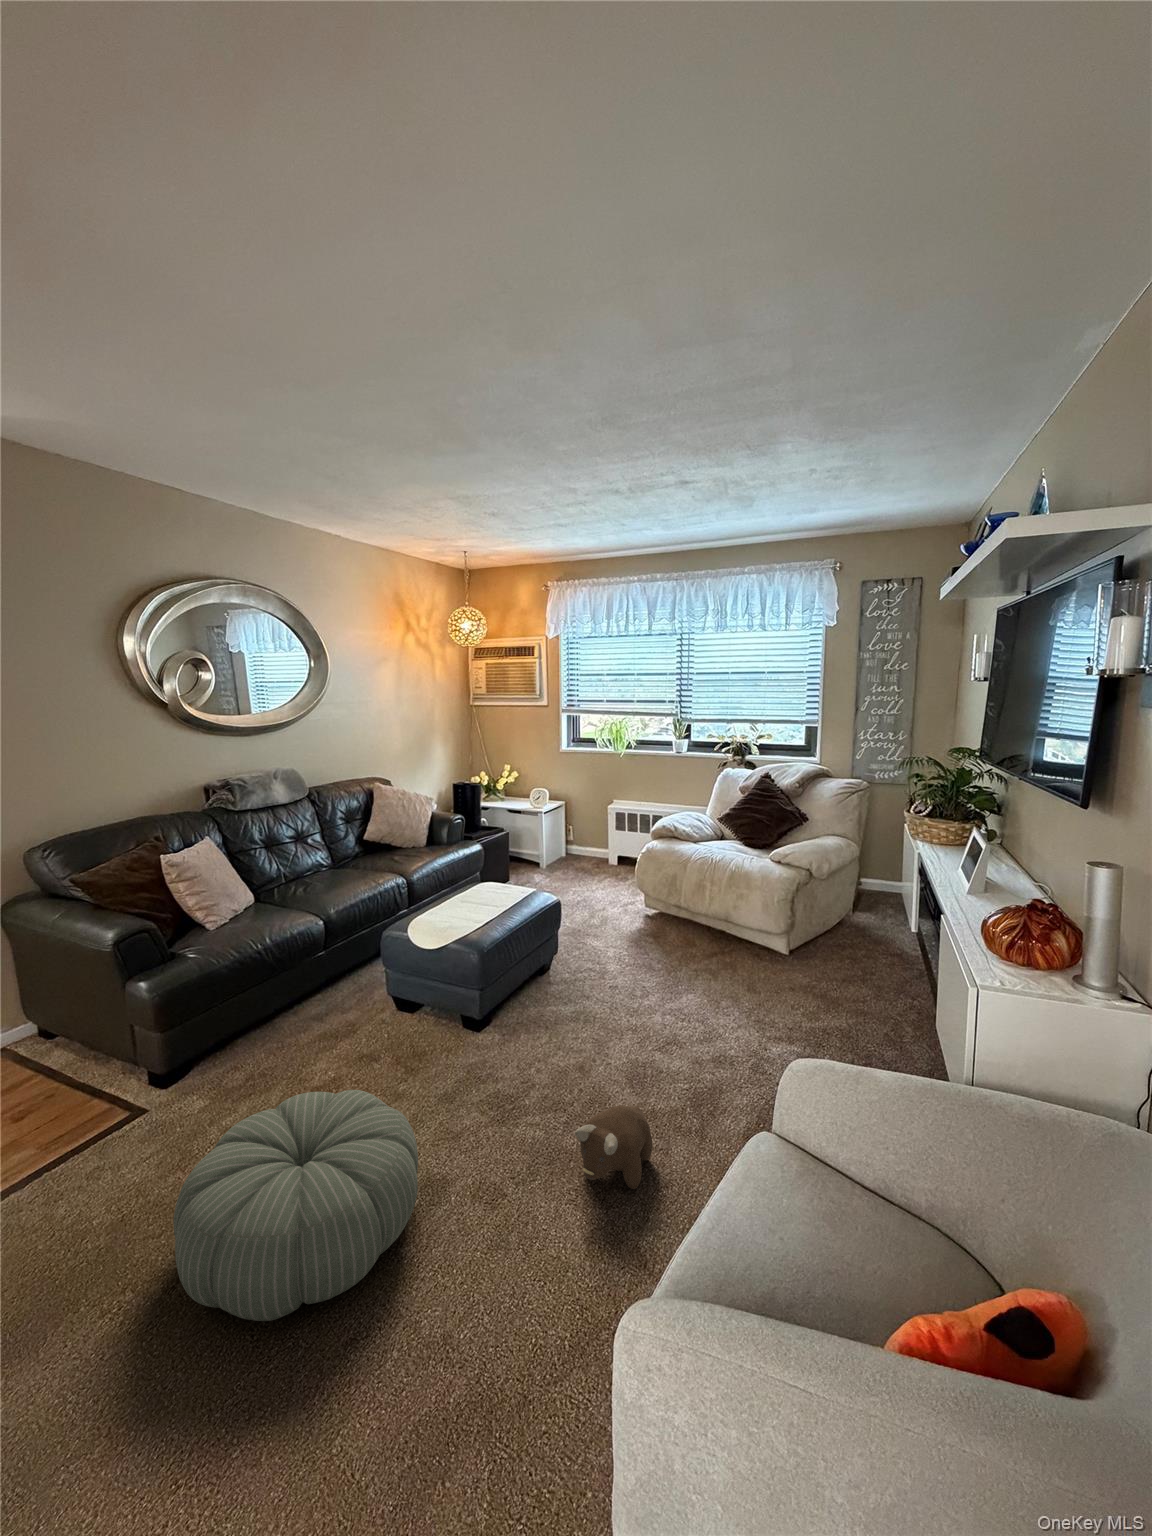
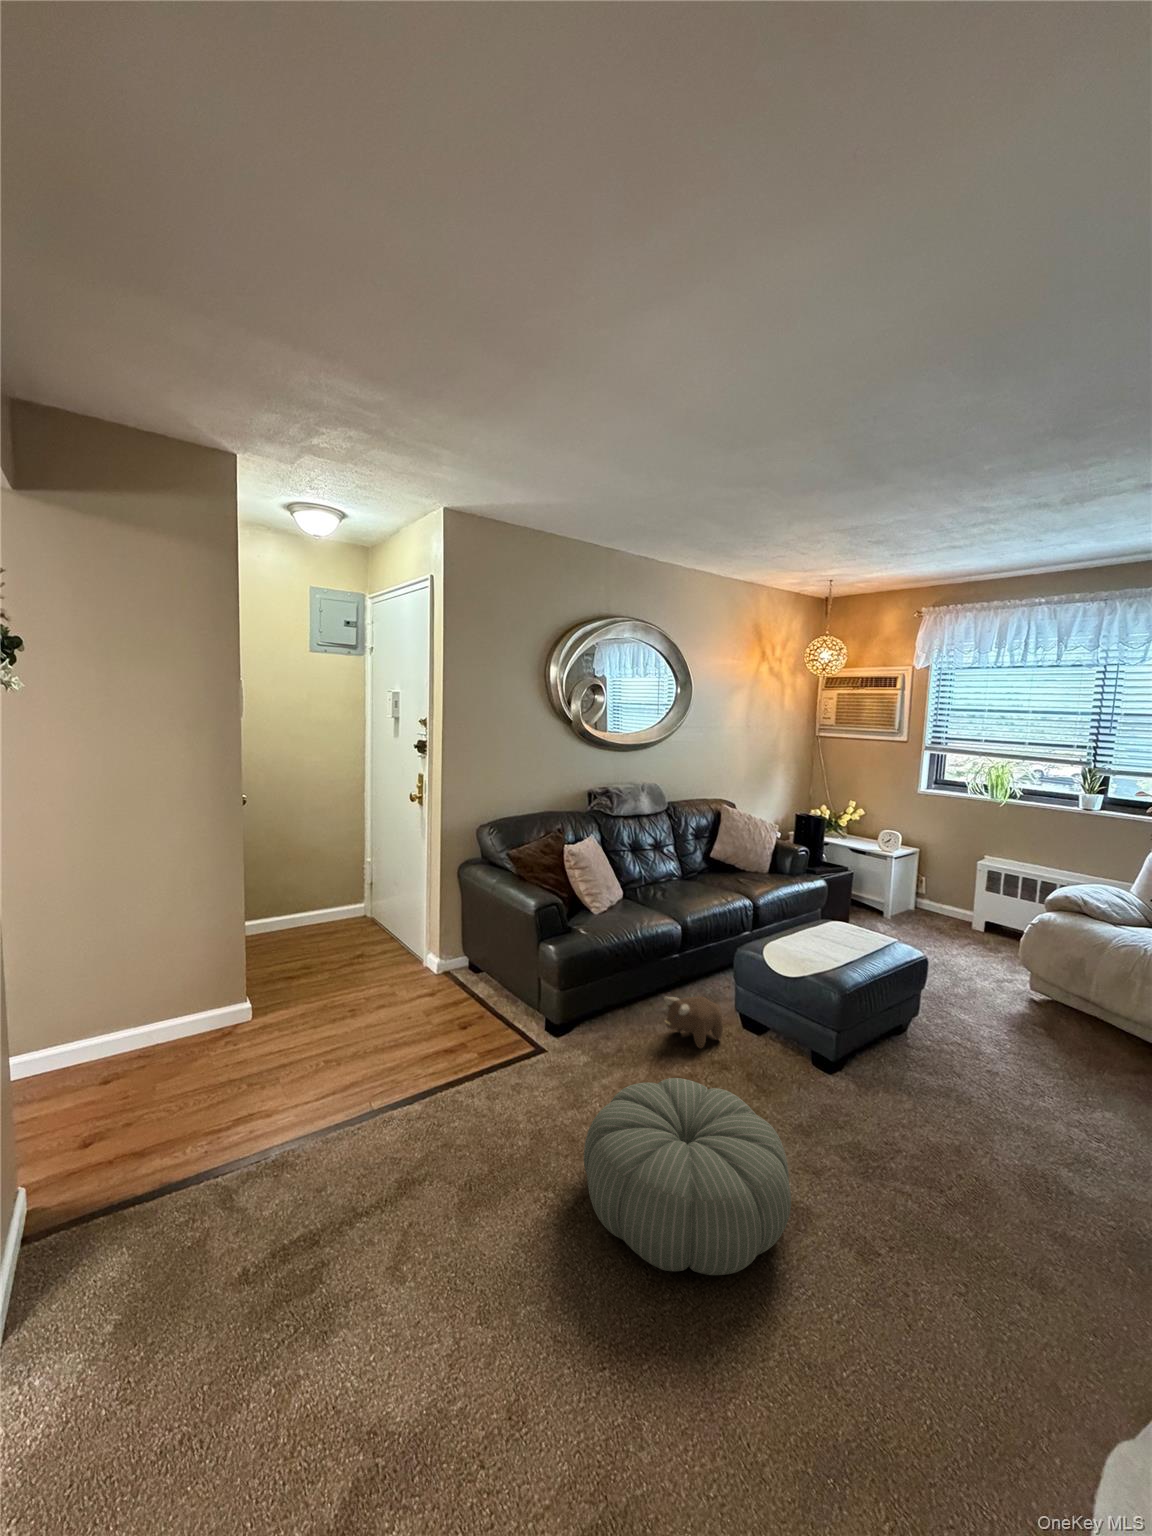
plush toy: present [575,1106,652,1189] -> present [664,996,723,1048]

